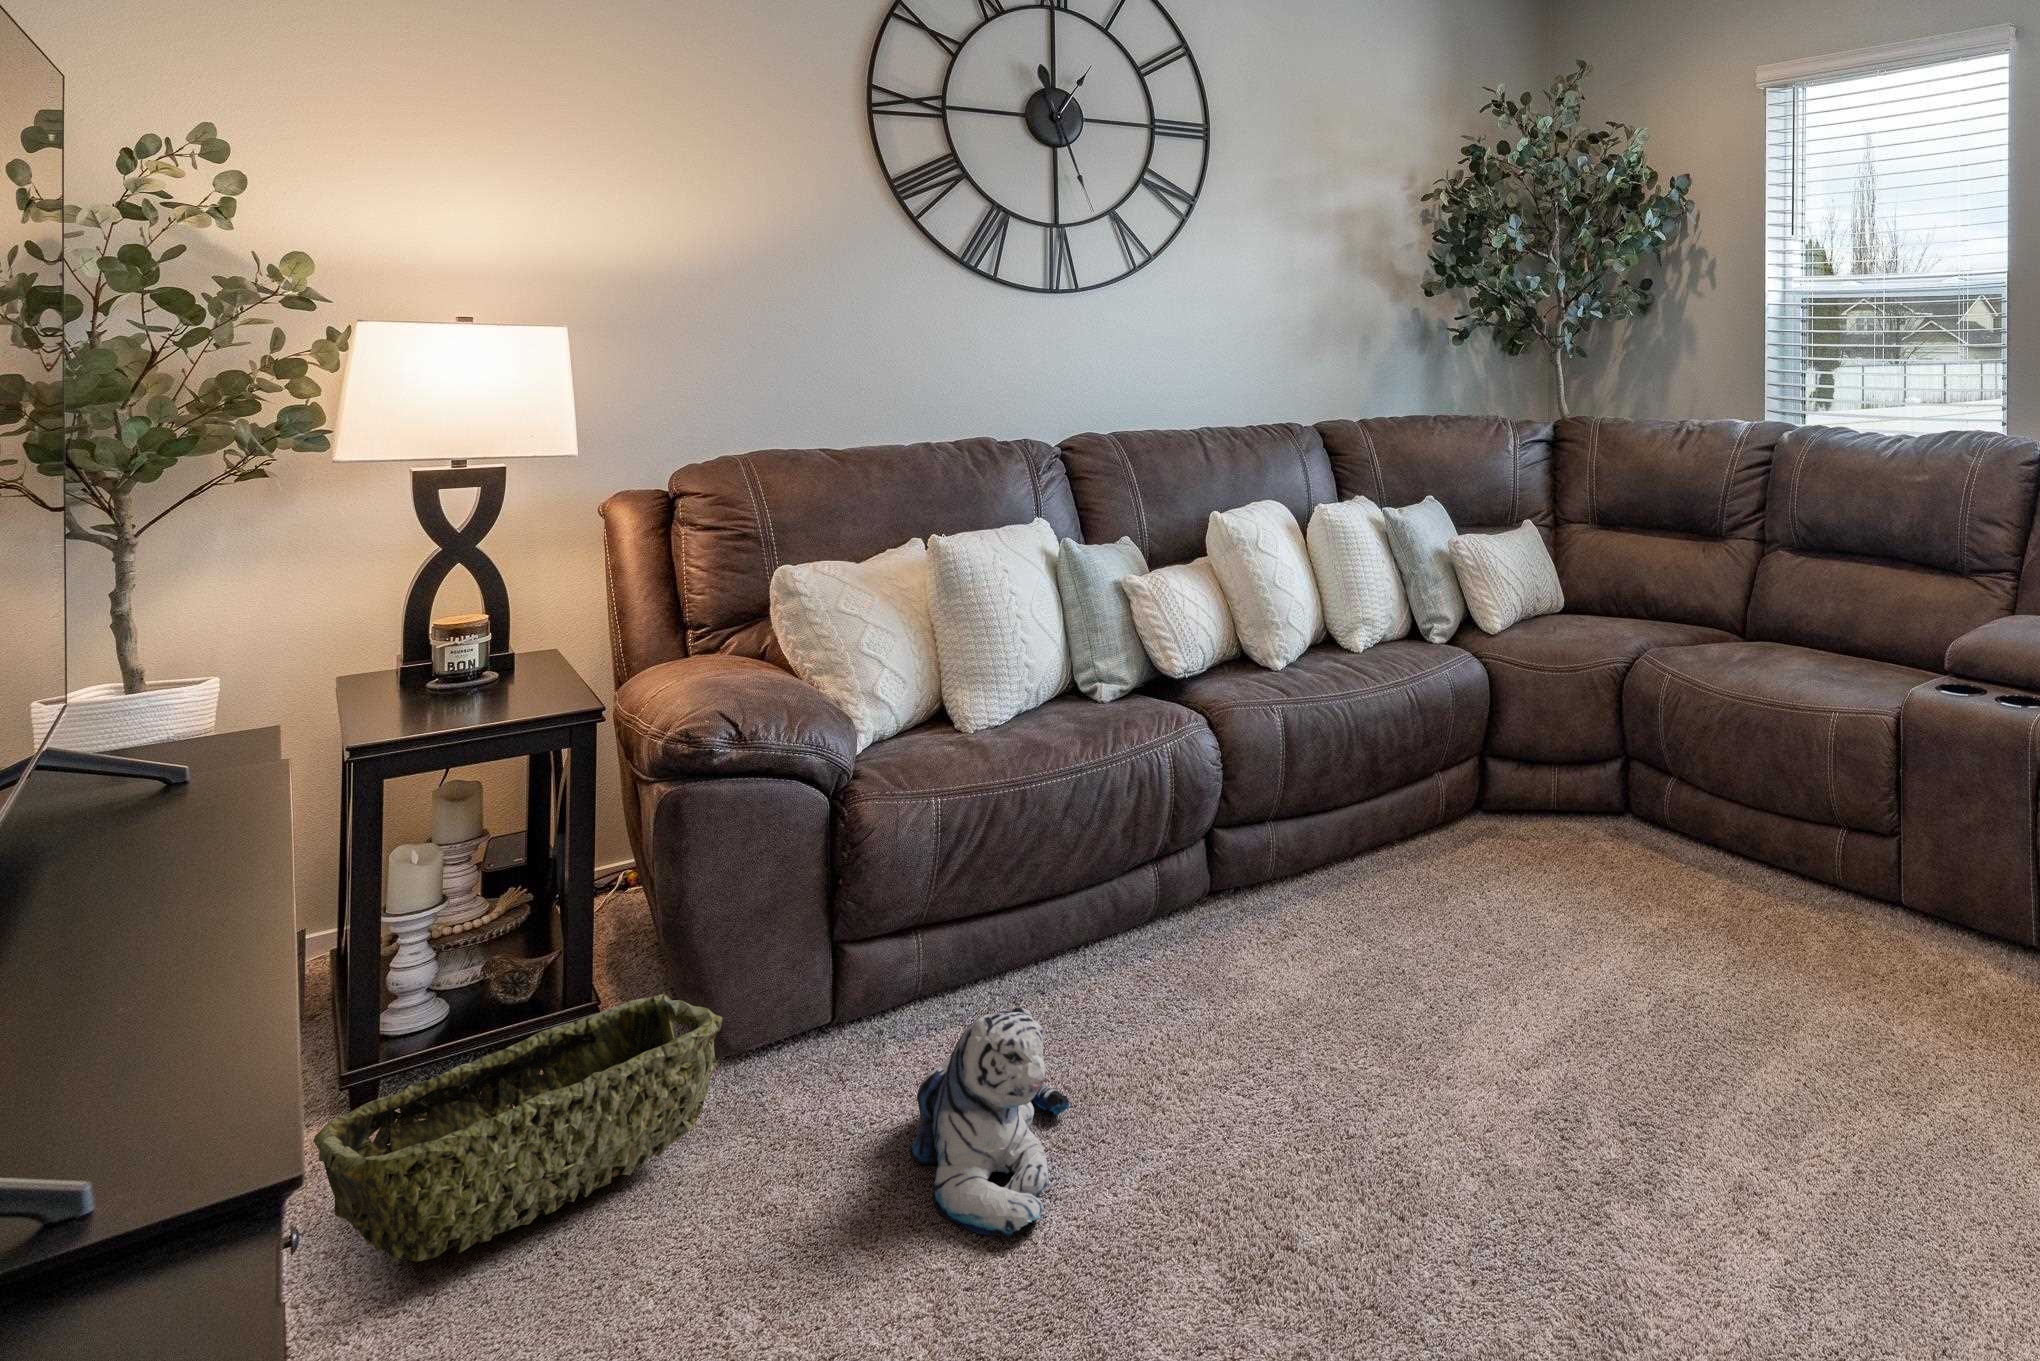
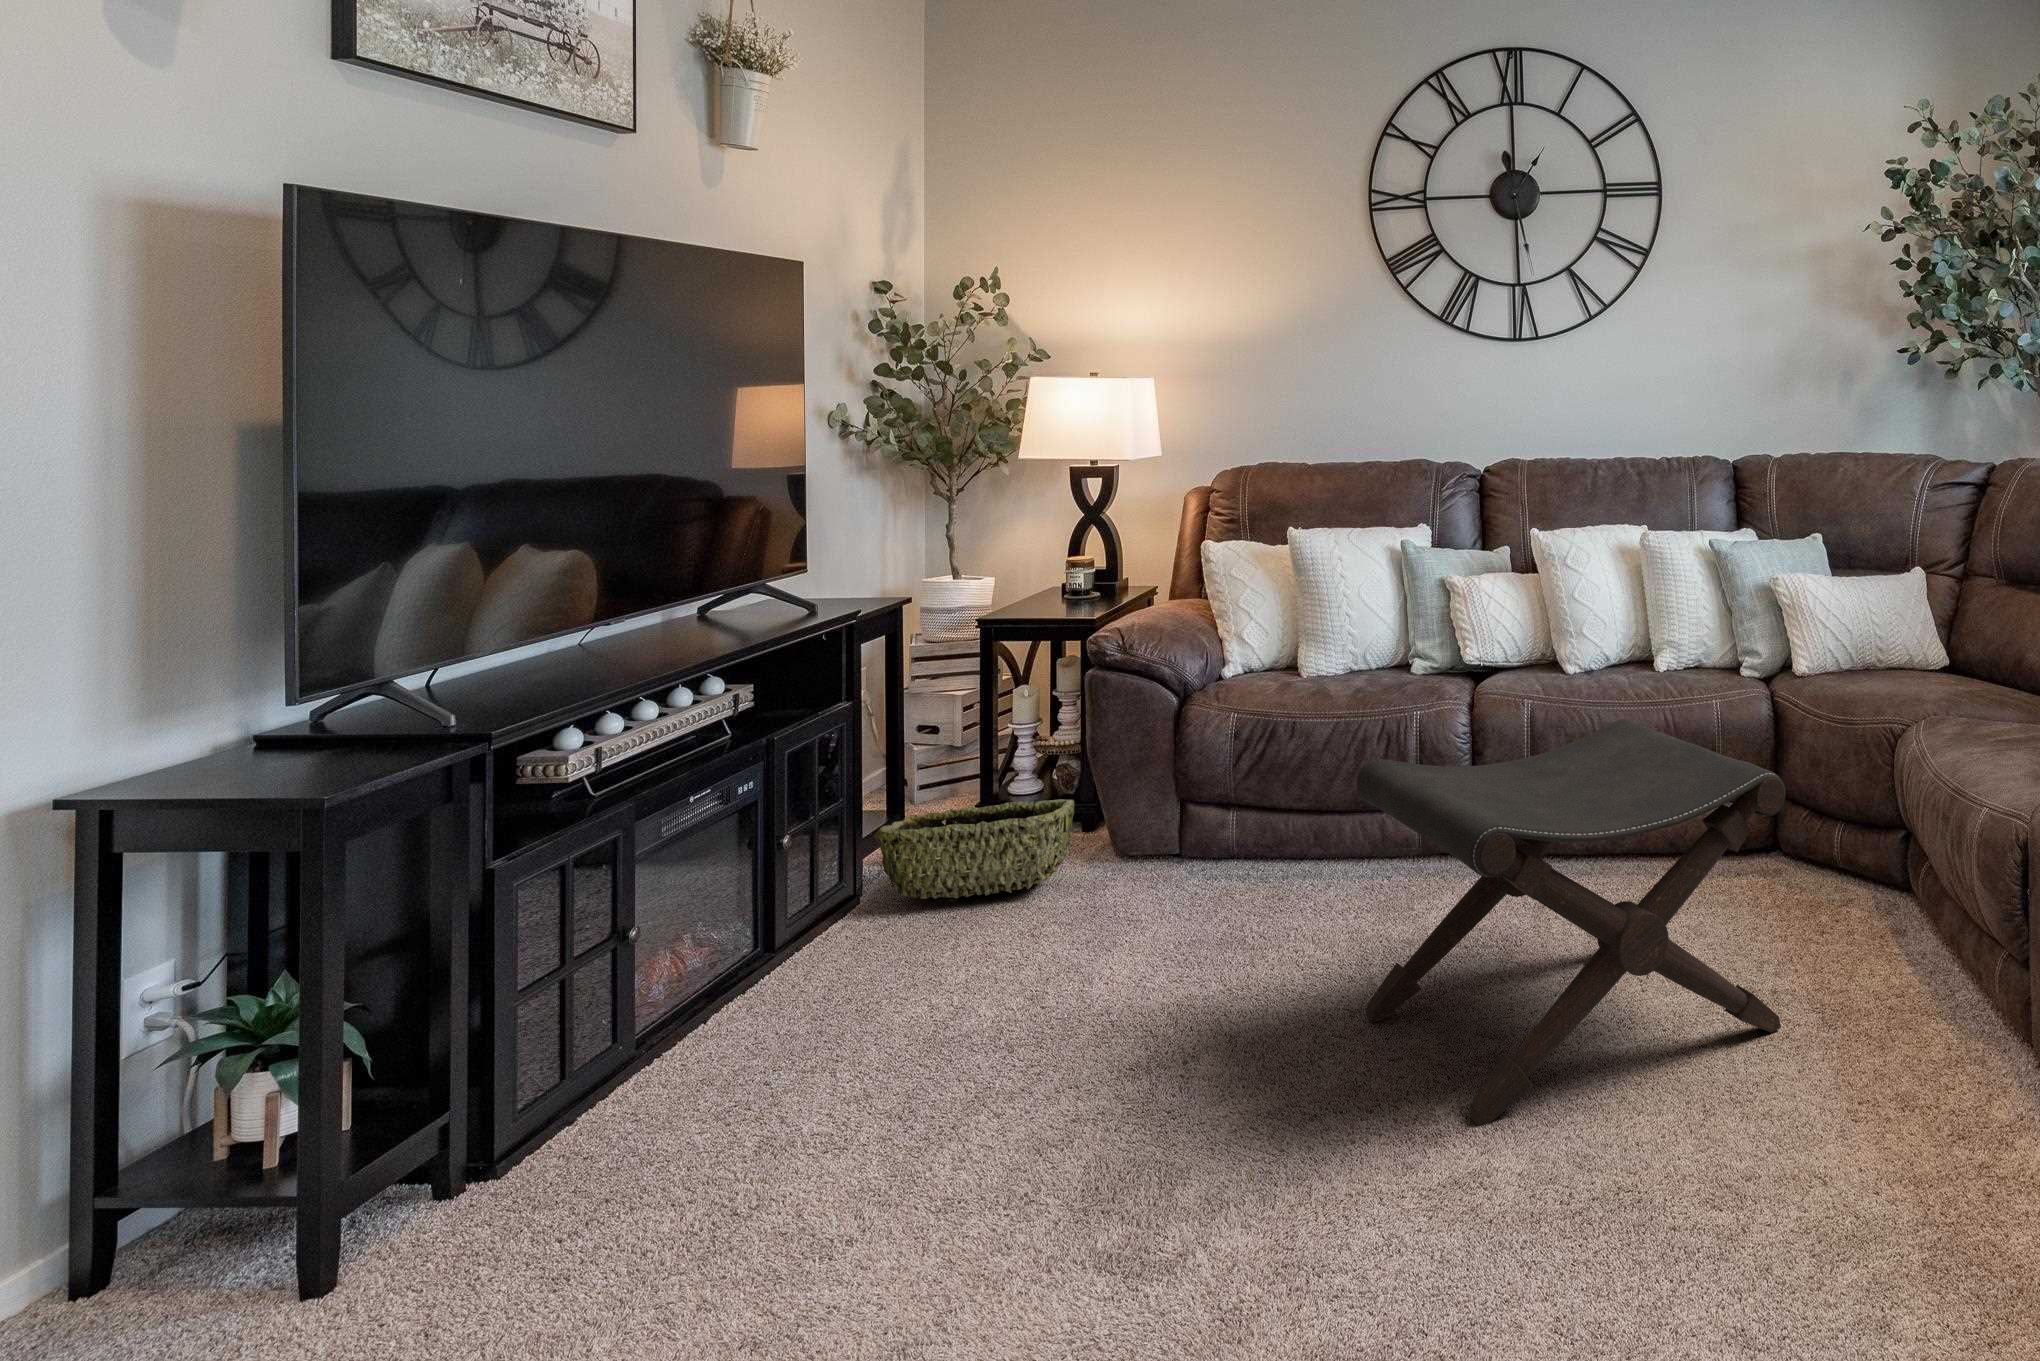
footstool: none [1404,699,1771,1161] -> present [1356,719,1785,1126]
plush toy: present [908,1008,1070,1237] -> none [1084,847,1213,985]

